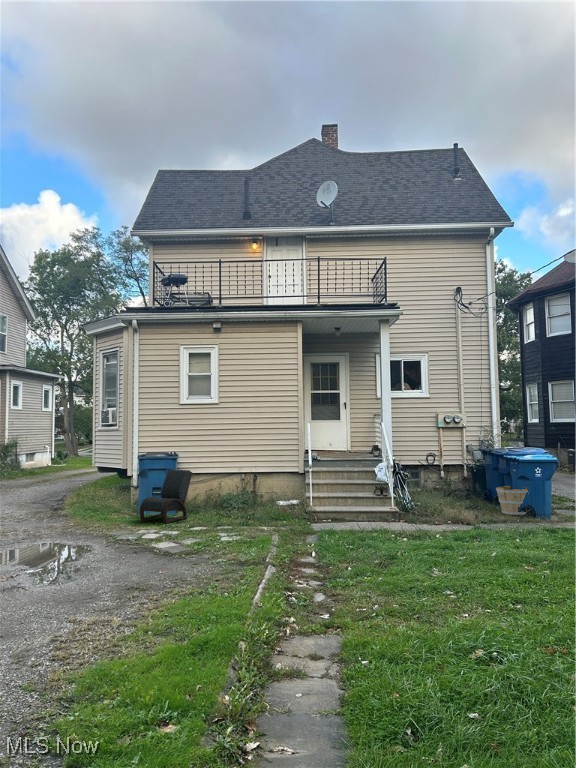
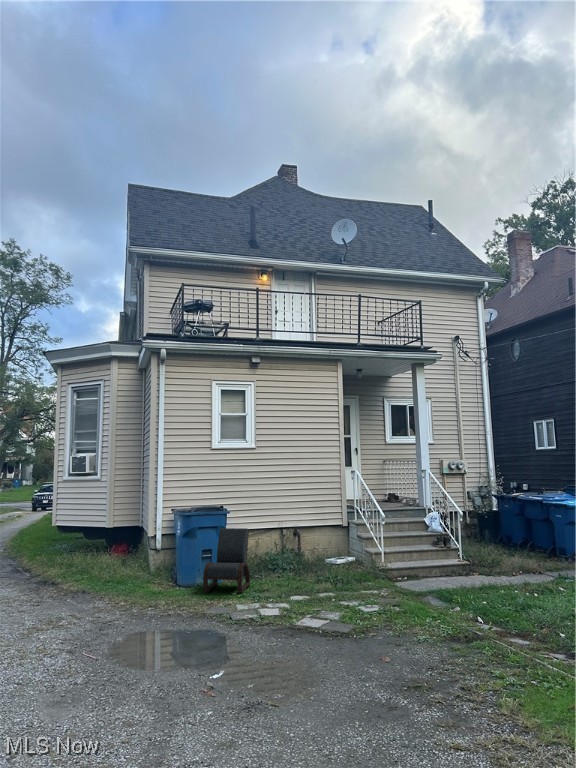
wooden bucket: present [496,486,529,515] -> none [527,532,559,560]

